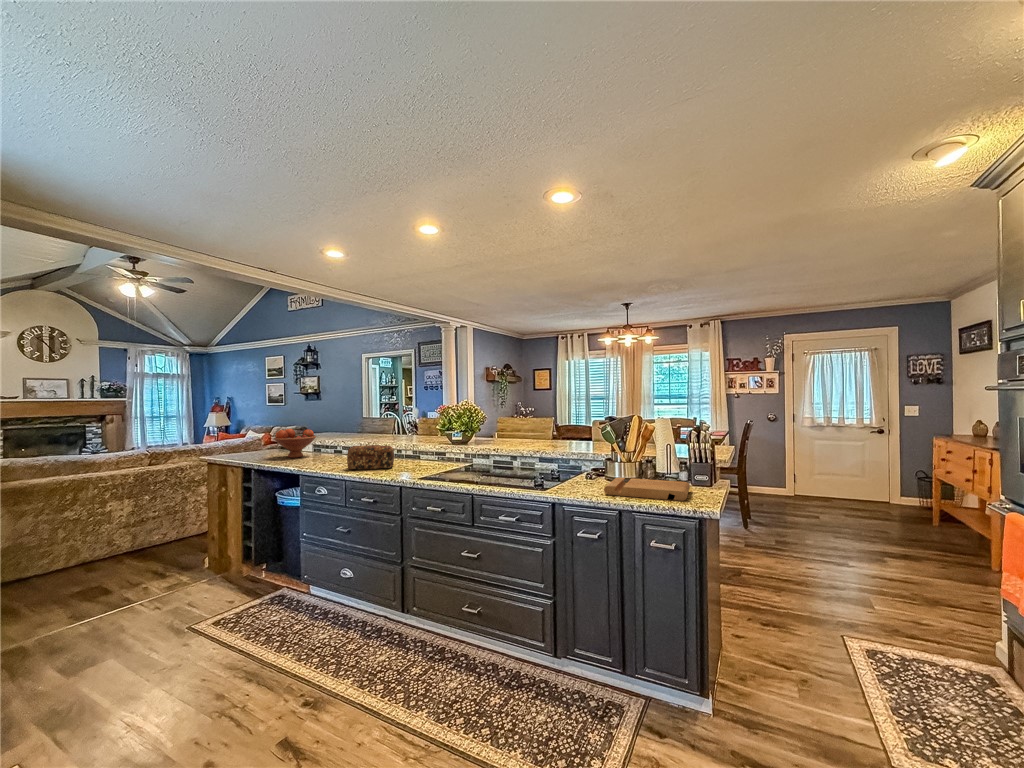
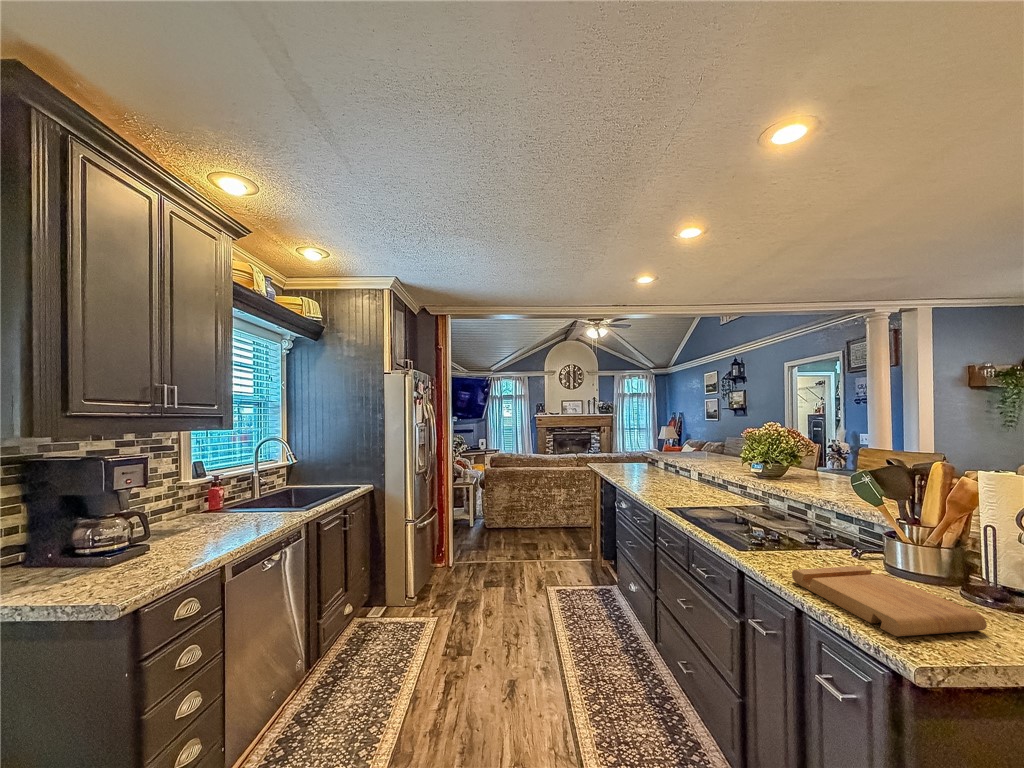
fruit bowl: present [274,429,316,458] -> none [621,446,655,472]
bread loaf: present [347,445,394,470] -> none [635,468,683,494]

